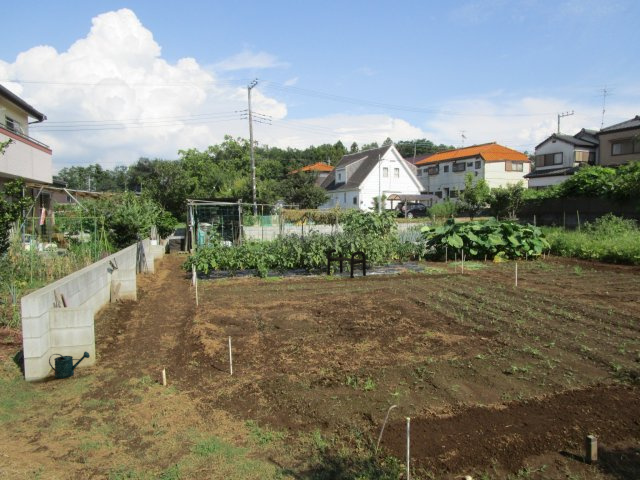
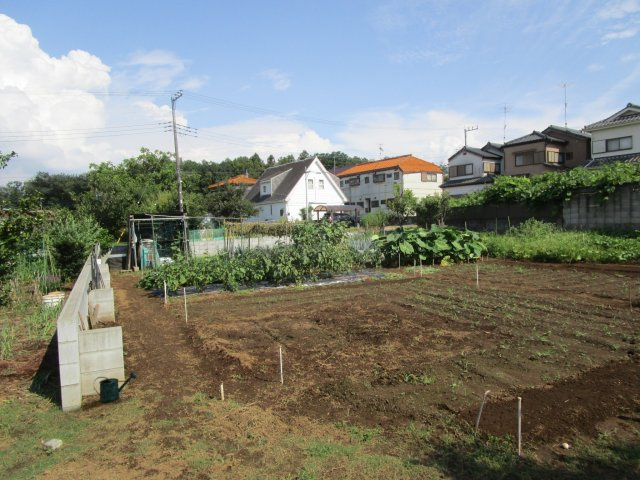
bench: present [327,249,366,278] -> none [295,260,334,288]

